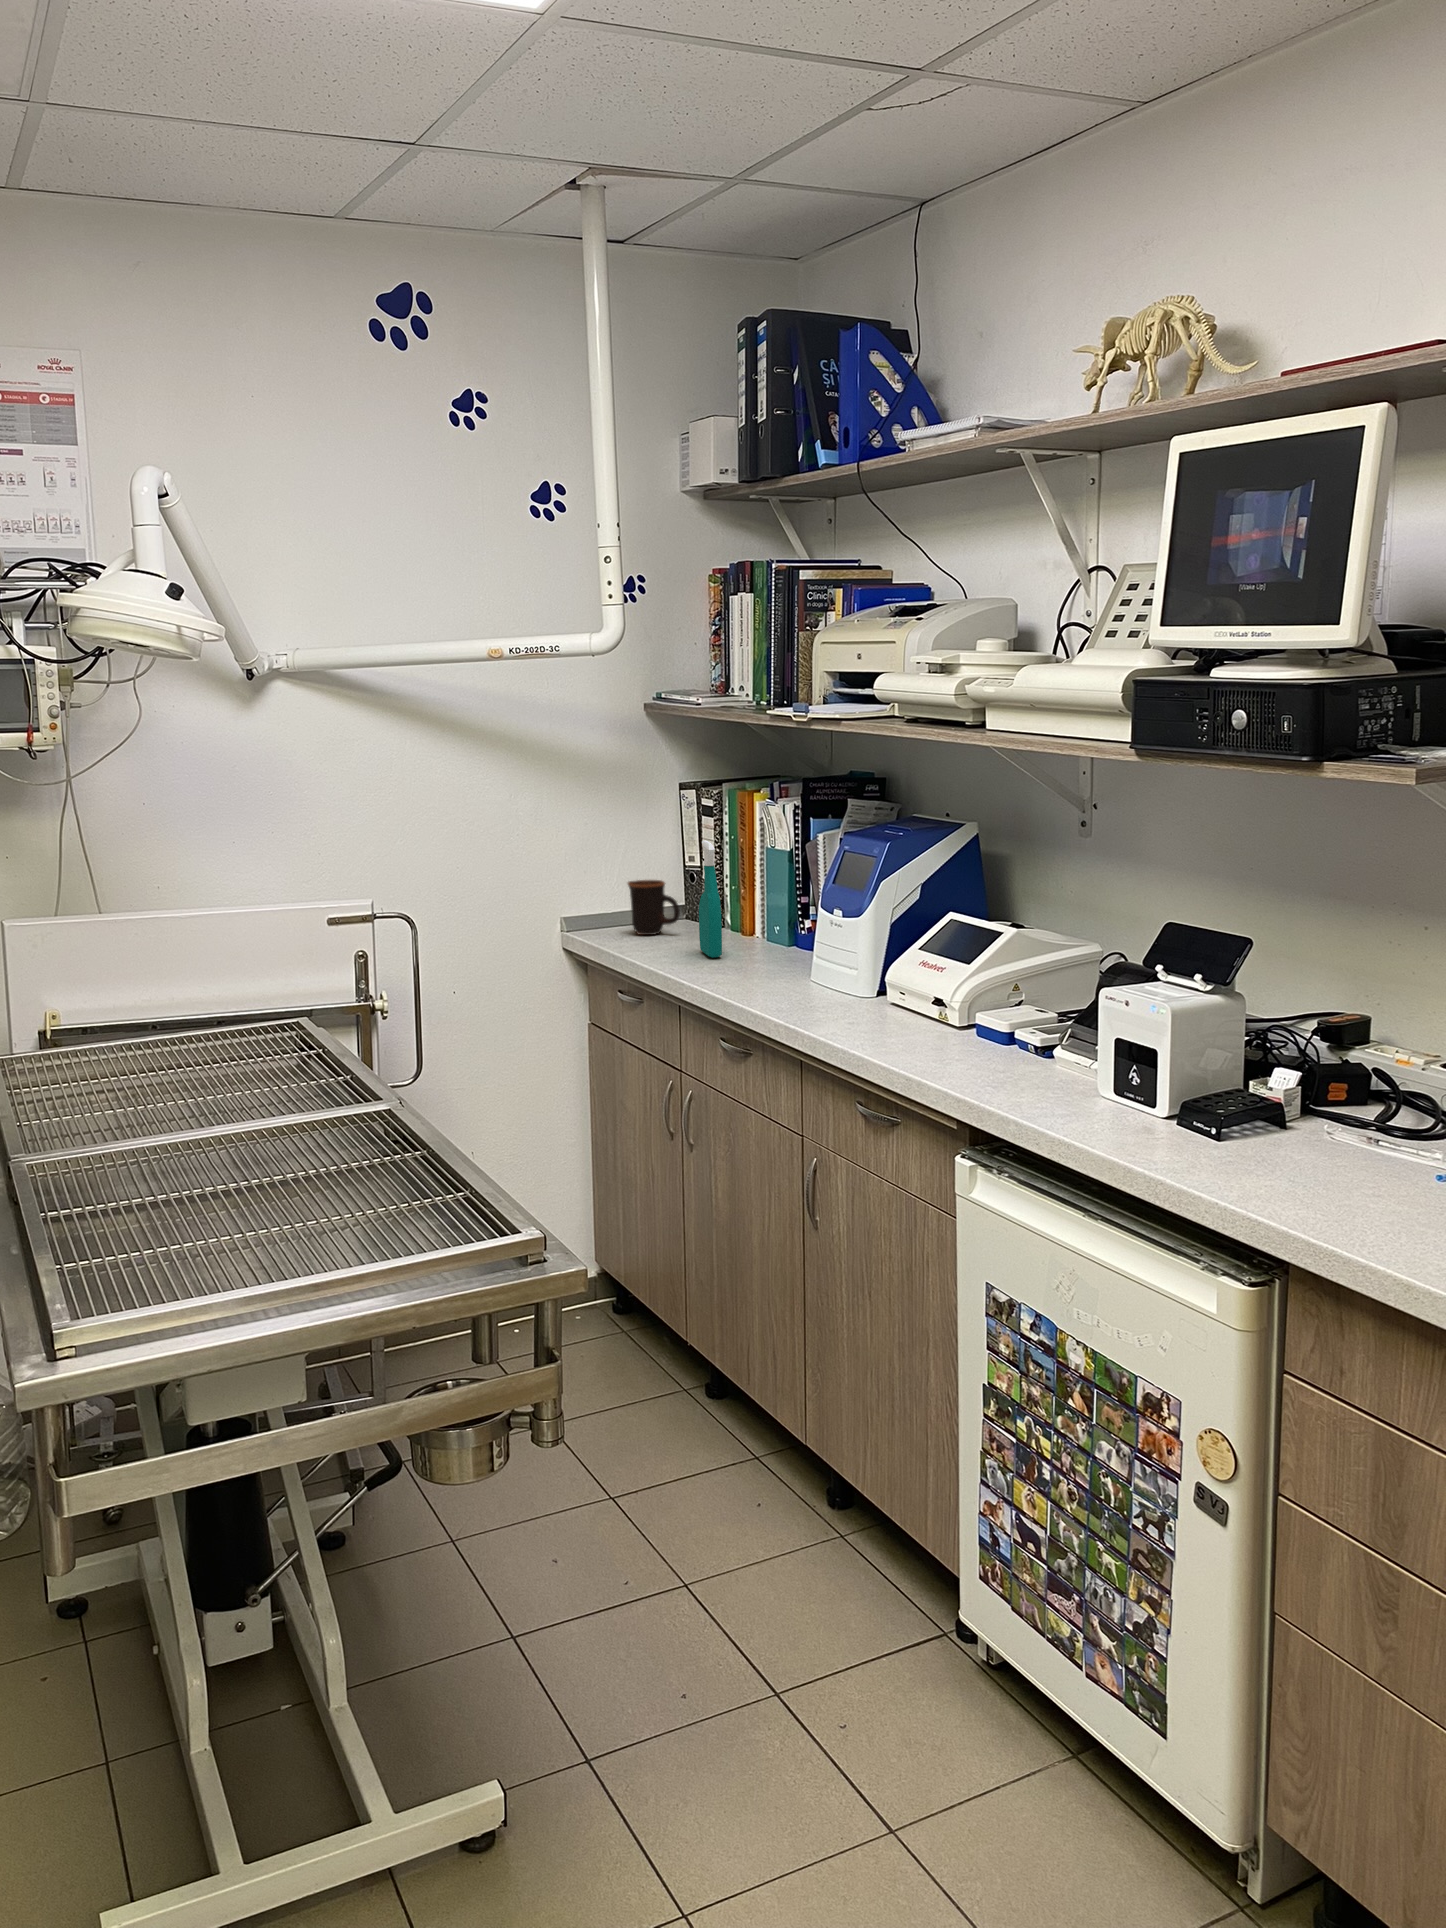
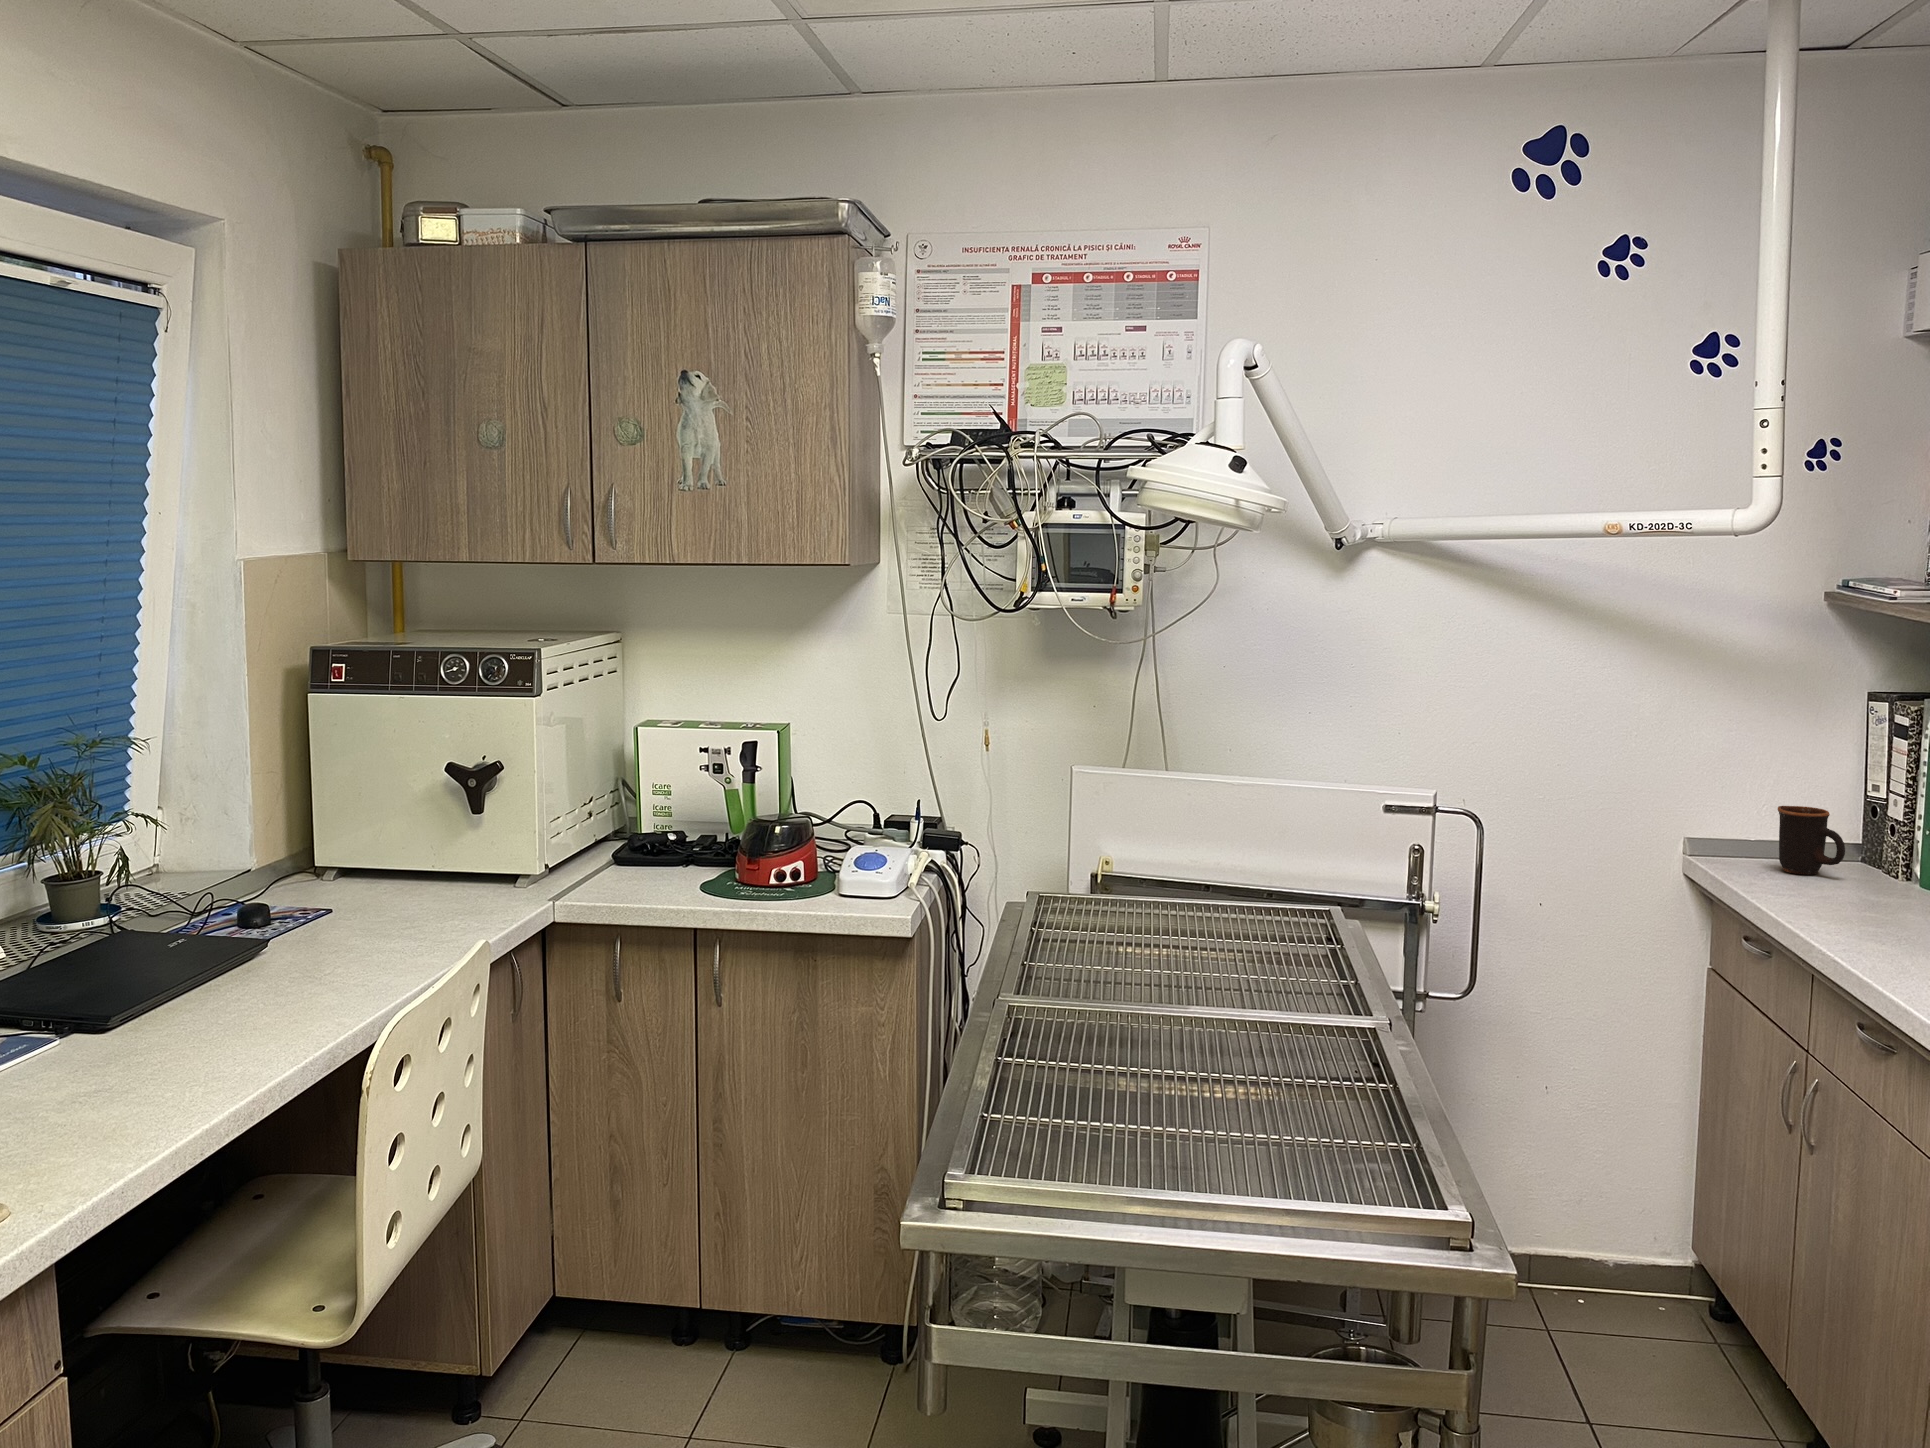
spray bottle: present [699,840,722,958] -> none [1860,769,1890,917]

